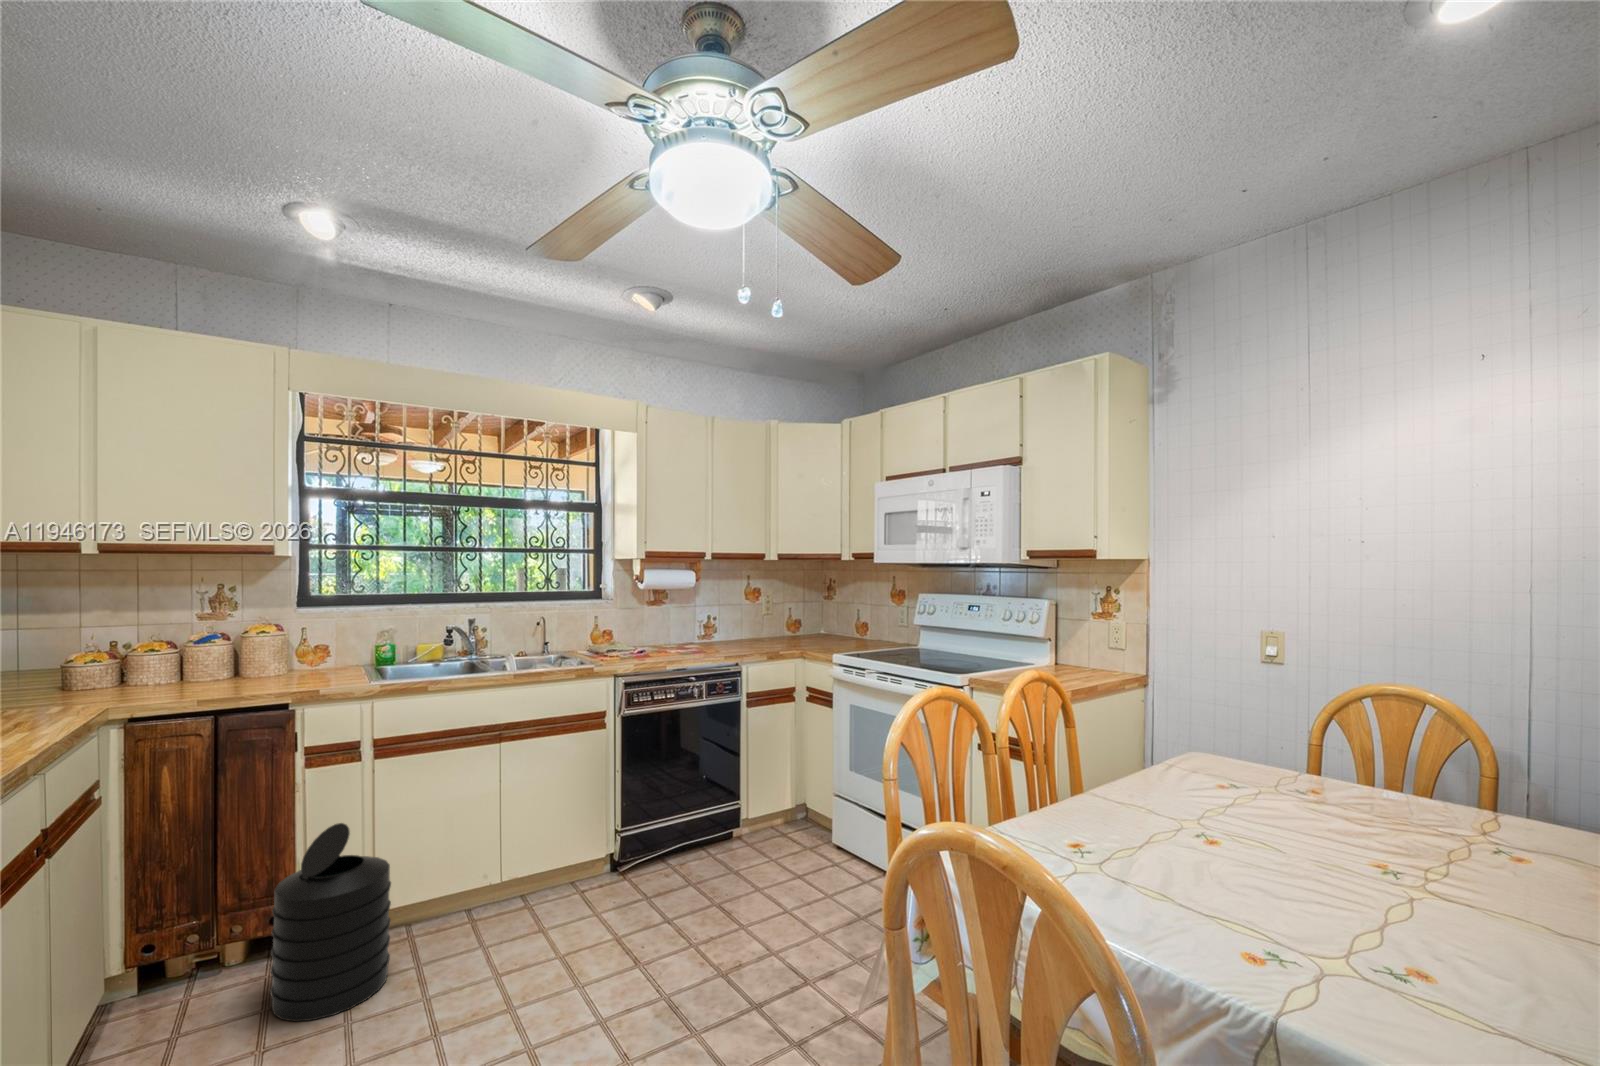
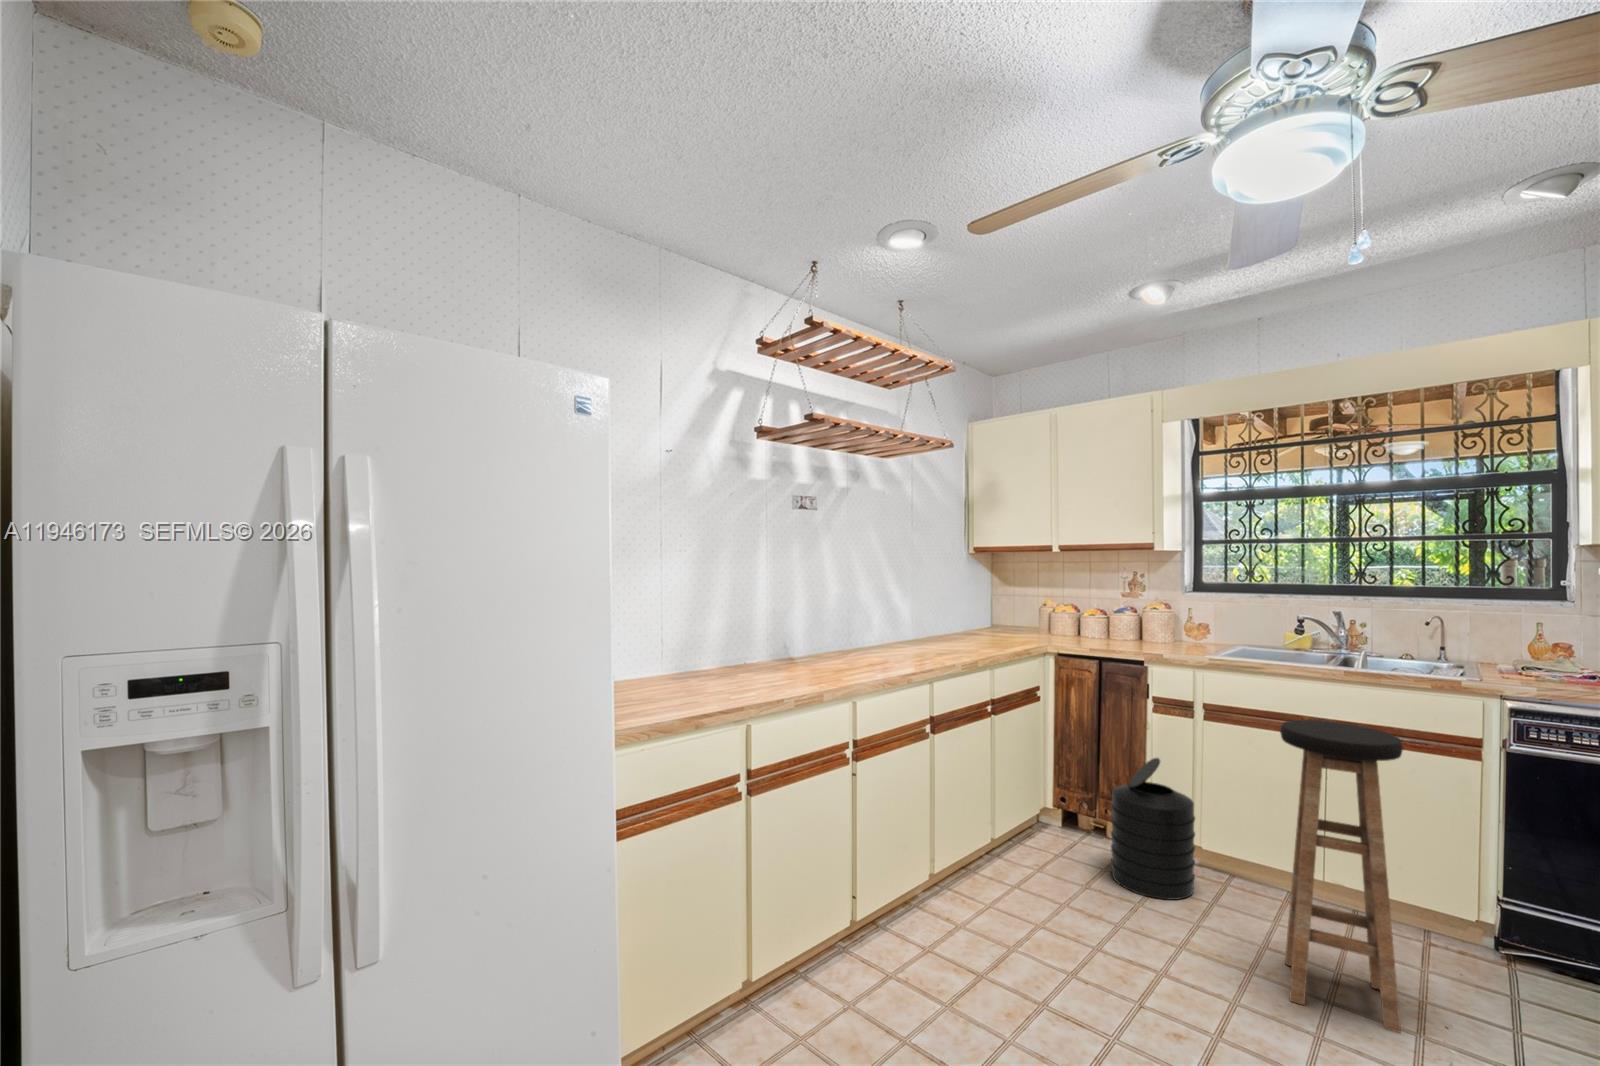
bar stool: none [522,714,635,1011] -> present [1280,720,1403,1032]

